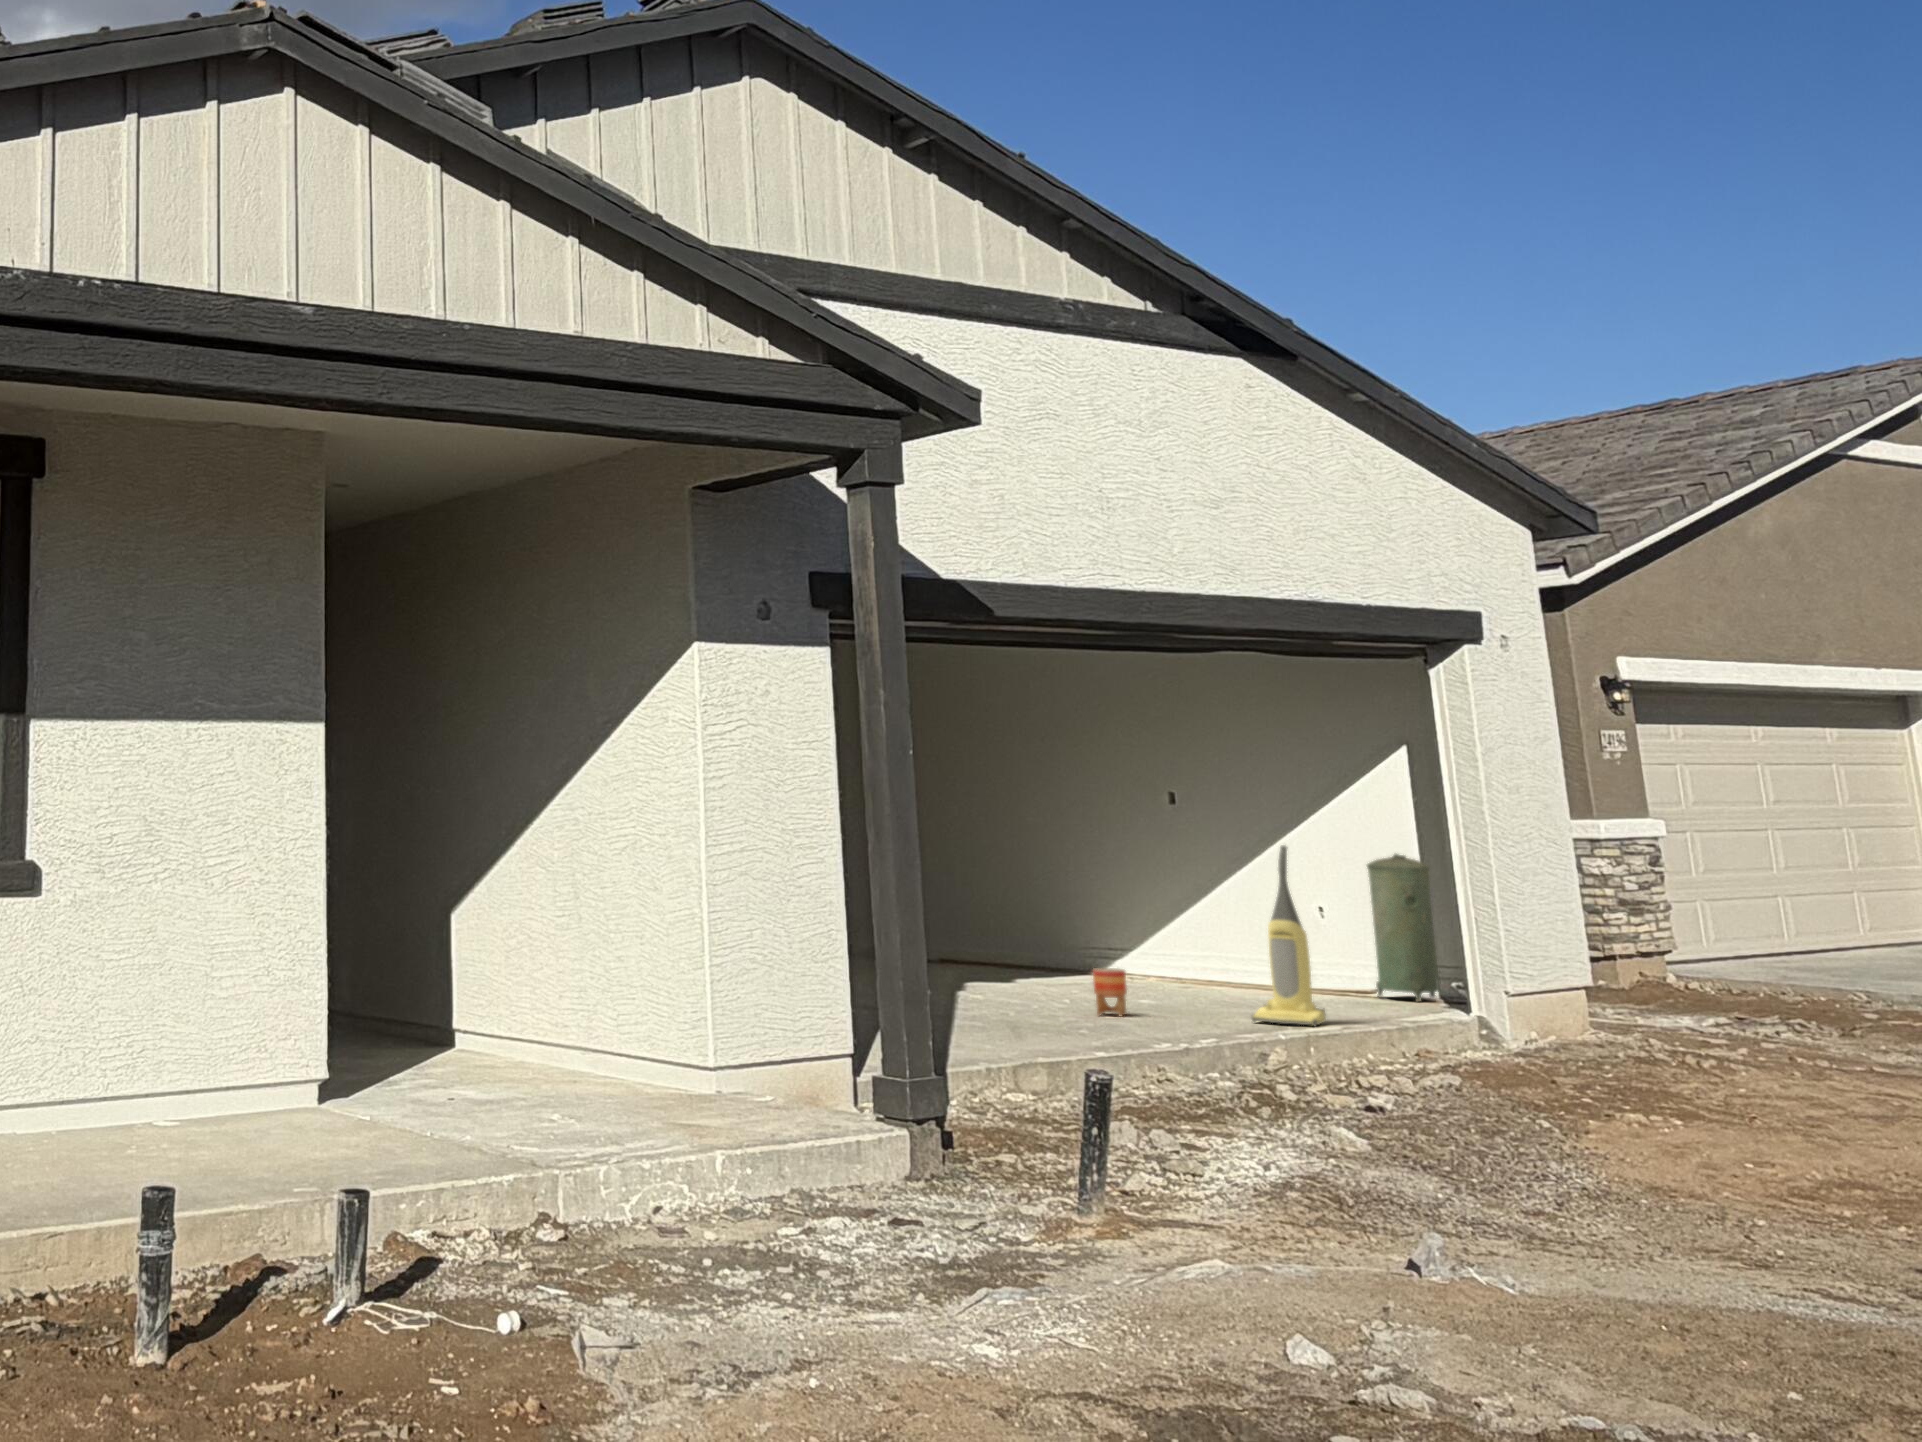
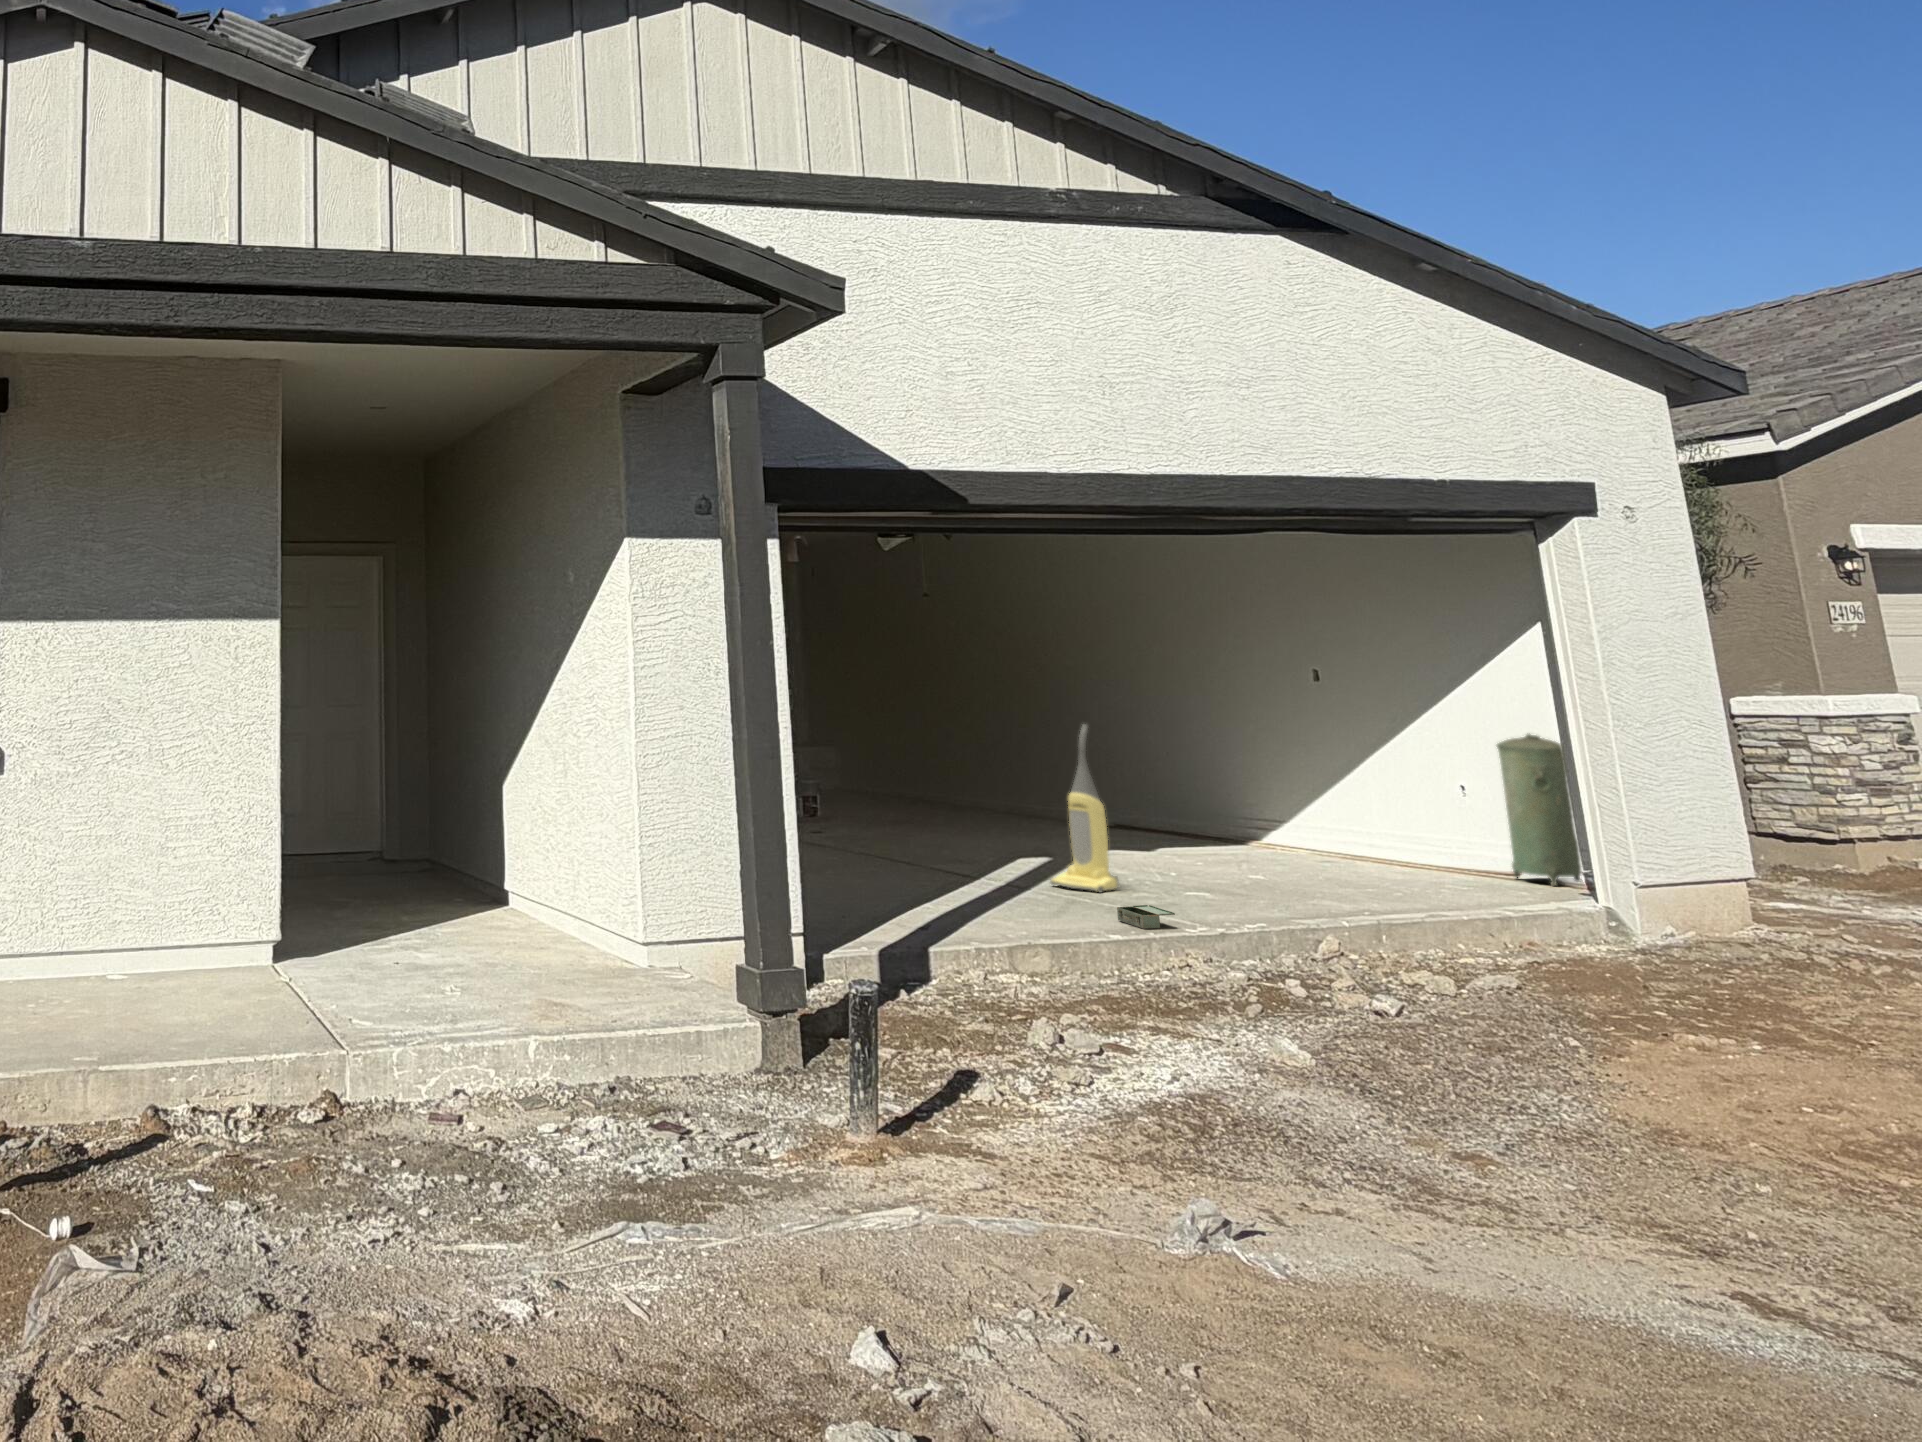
vacuum cleaner: present [1252,845,1326,1026] -> present [1051,724,1119,892]
planter: present [1093,968,1127,1016] -> none [1176,842,1213,891]
toolbox: none [1081,1027,1142,1048] -> present [1117,905,1175,929]

